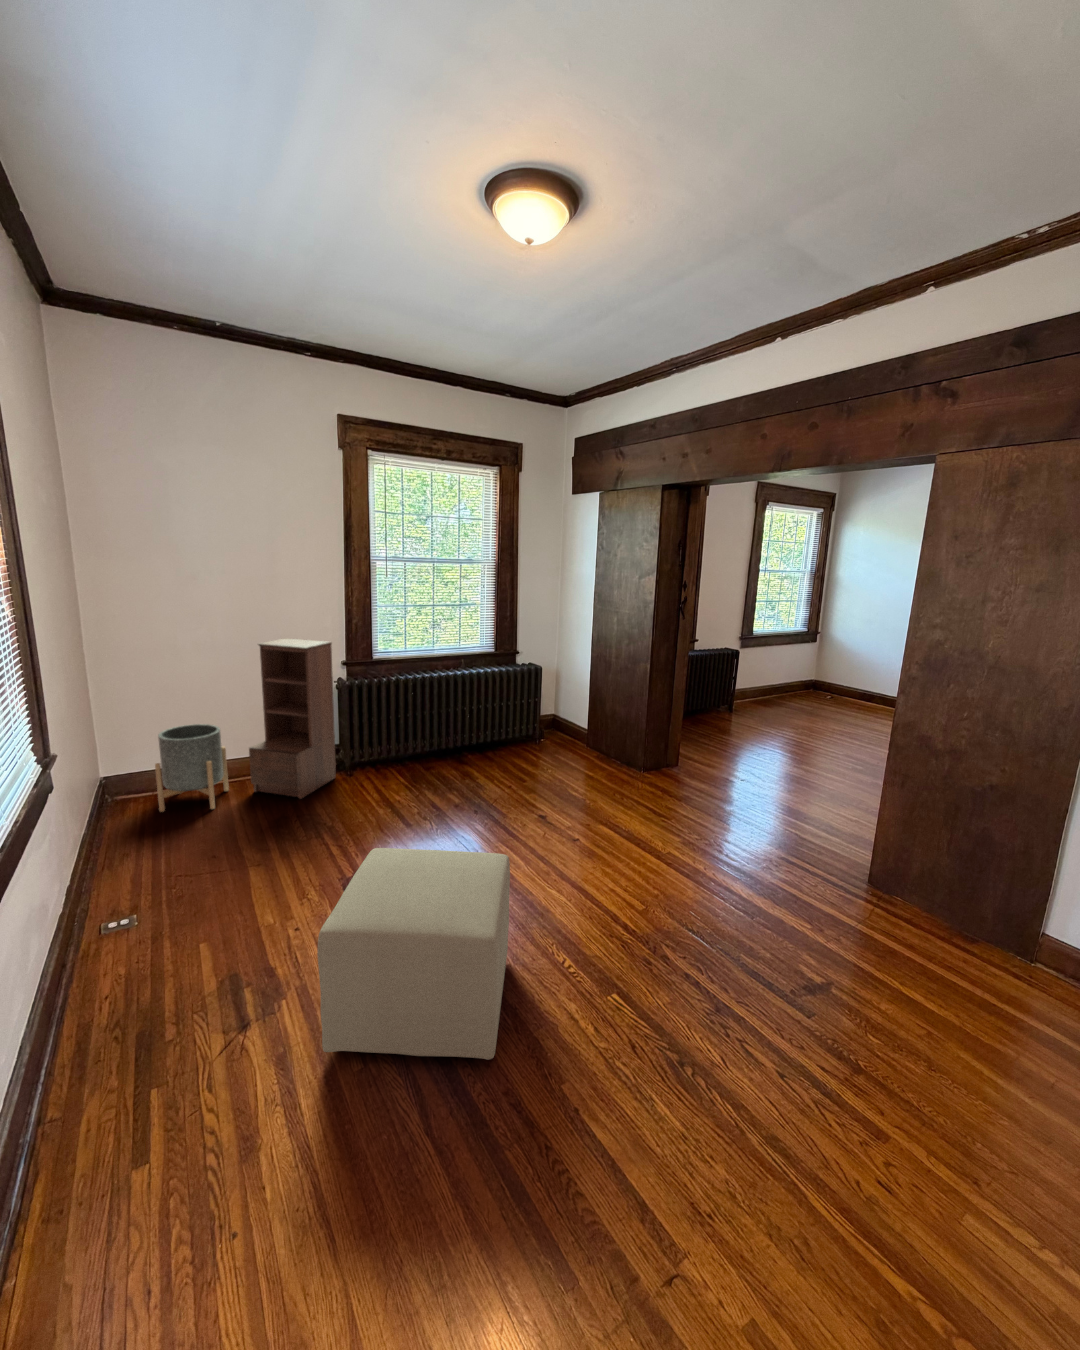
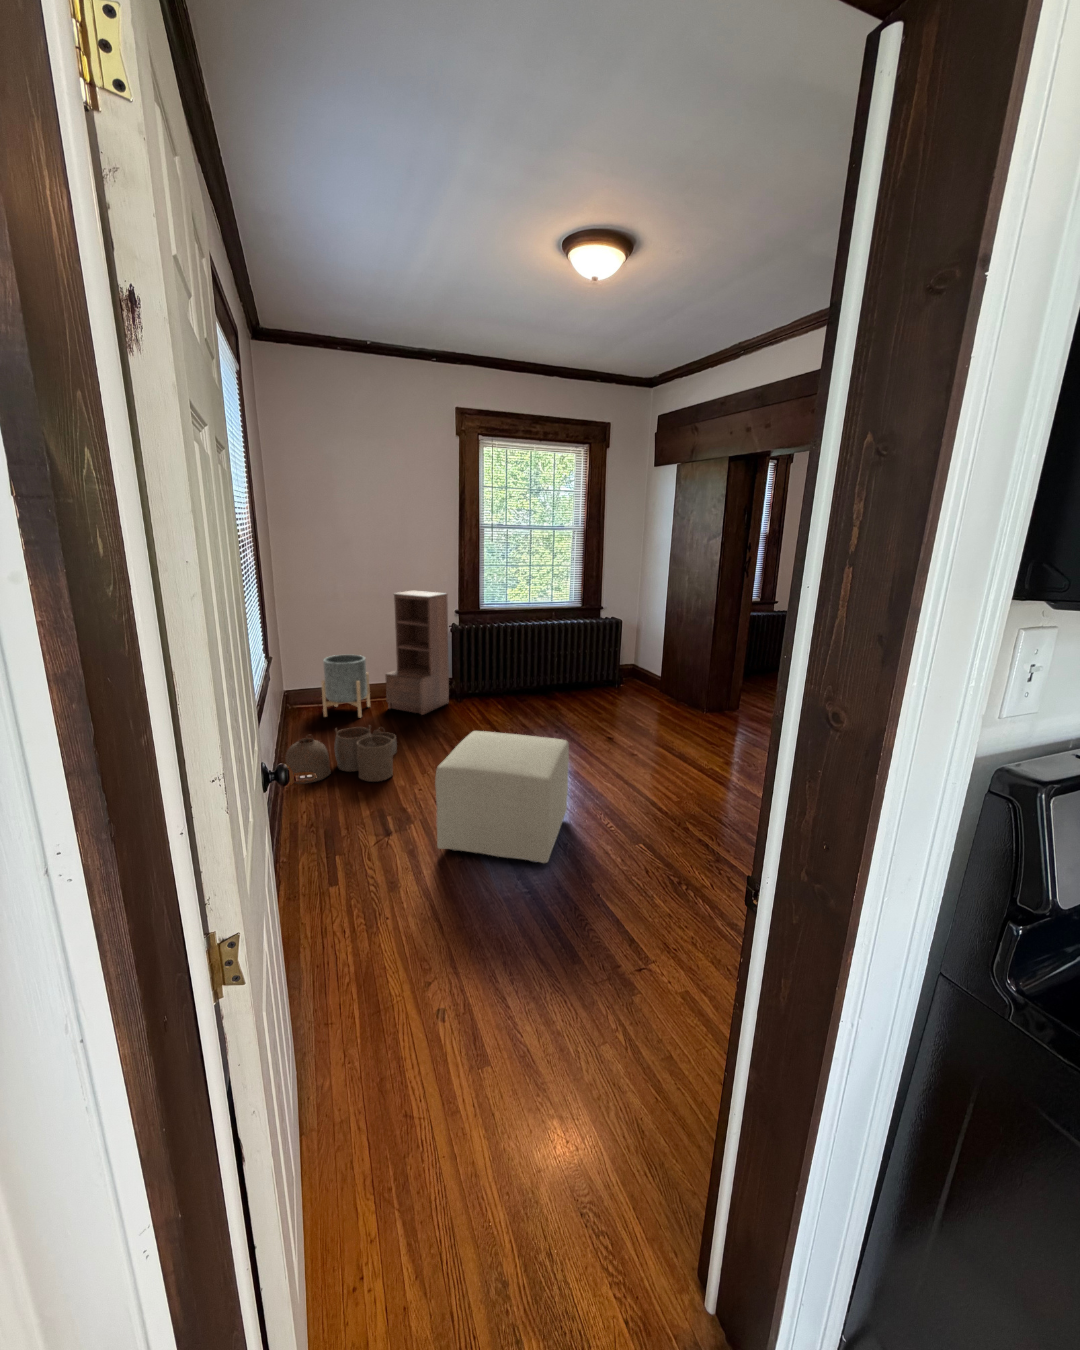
woven basket: none [84,830,263,939] -> present [286,726,397,783]

